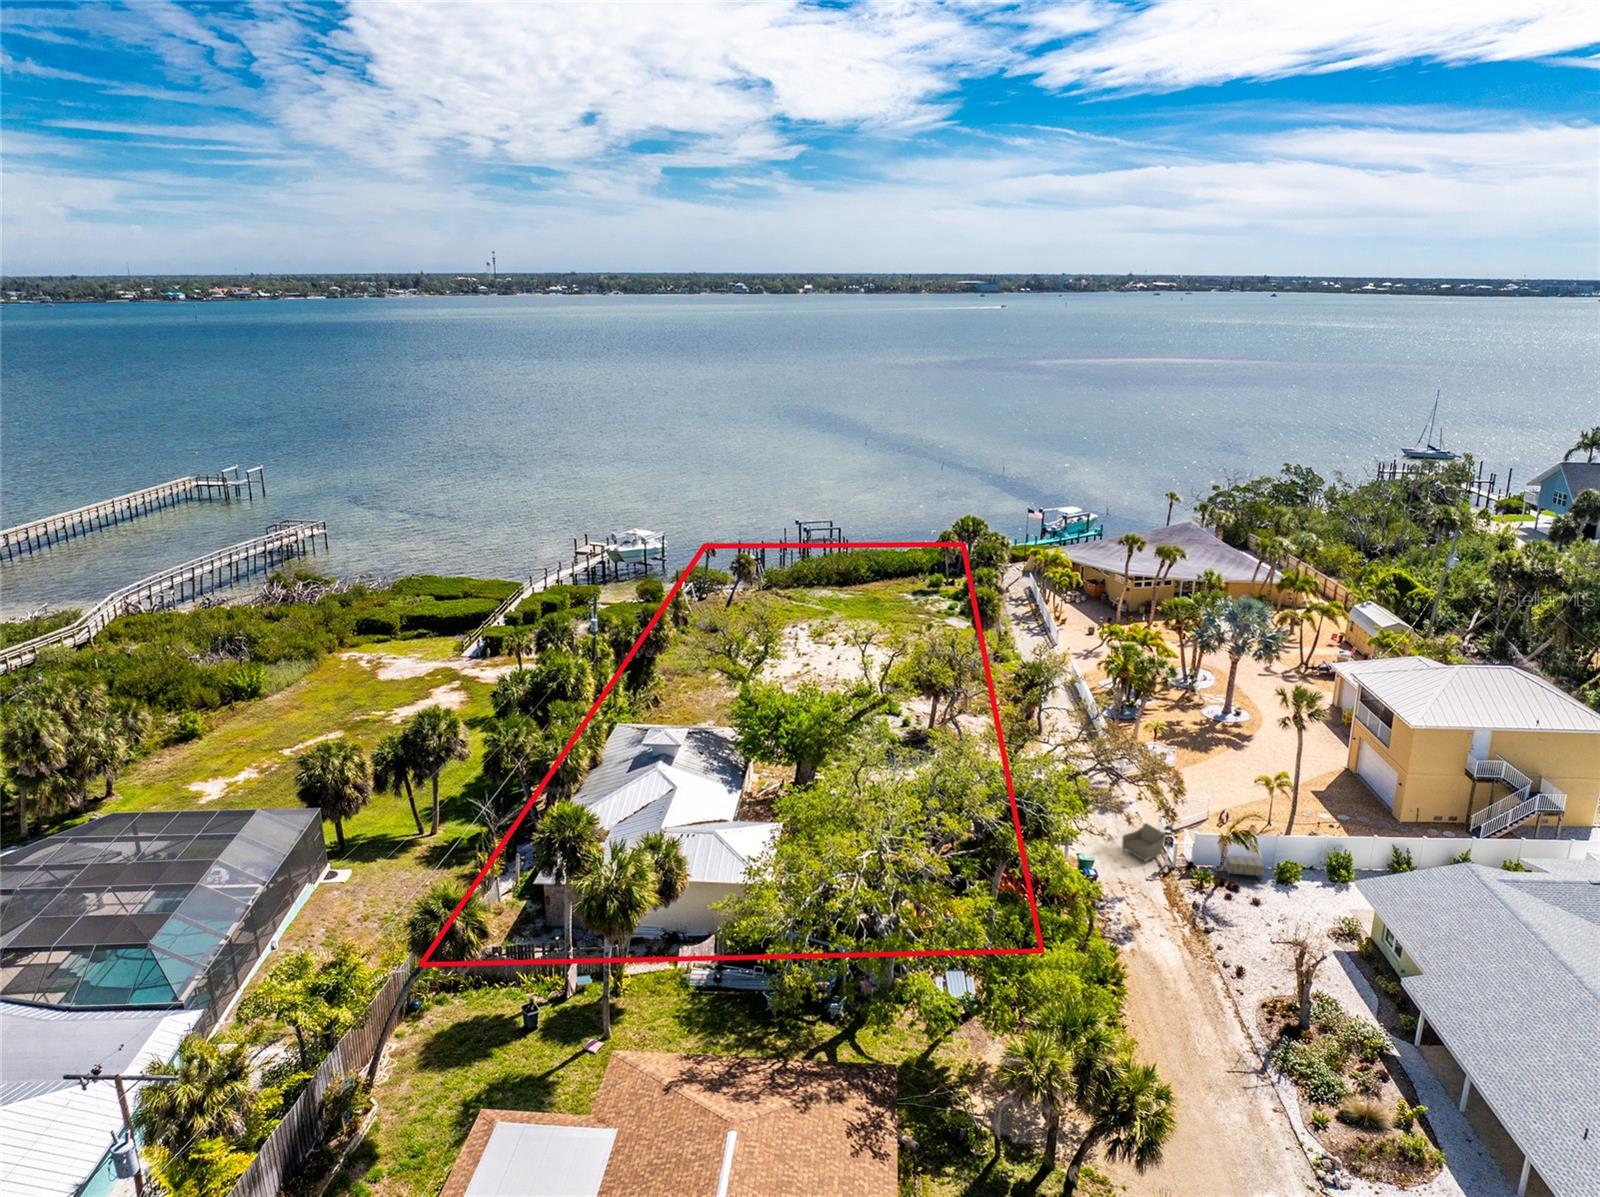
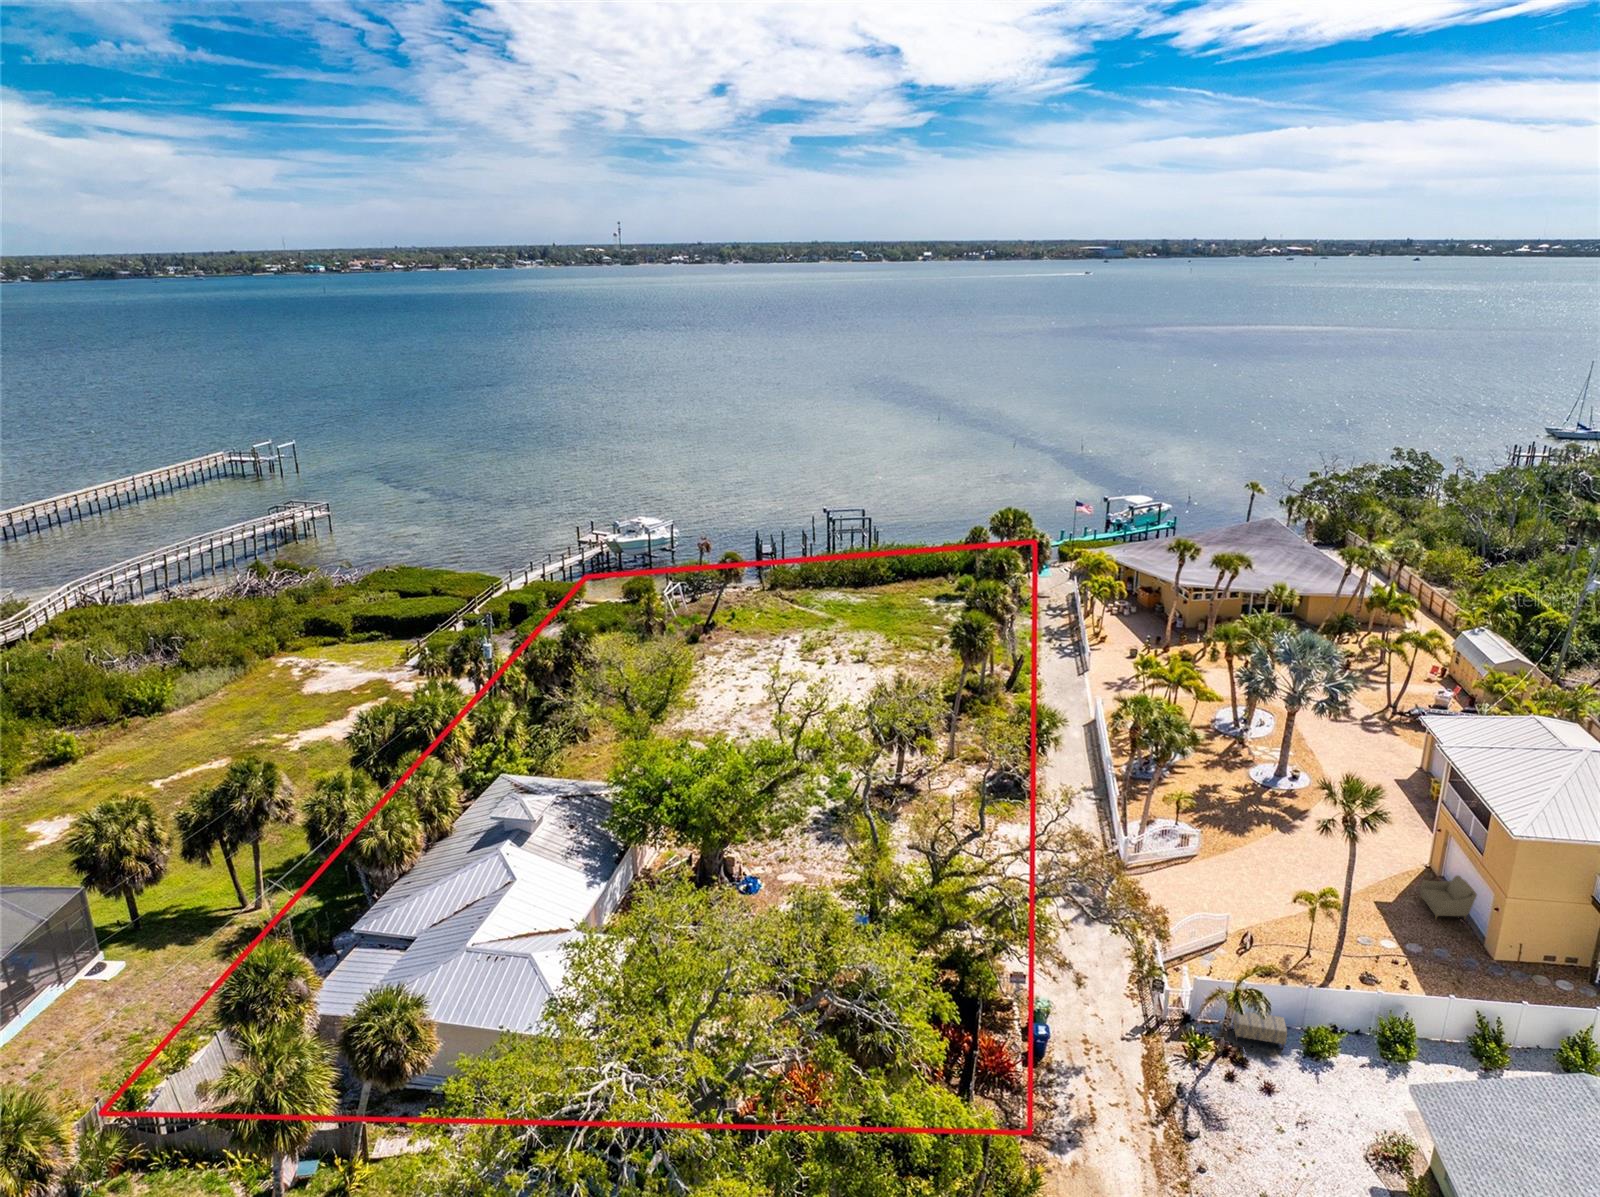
chair: present [1122,823,1166,863] -> present [1420,876,1477,919]

